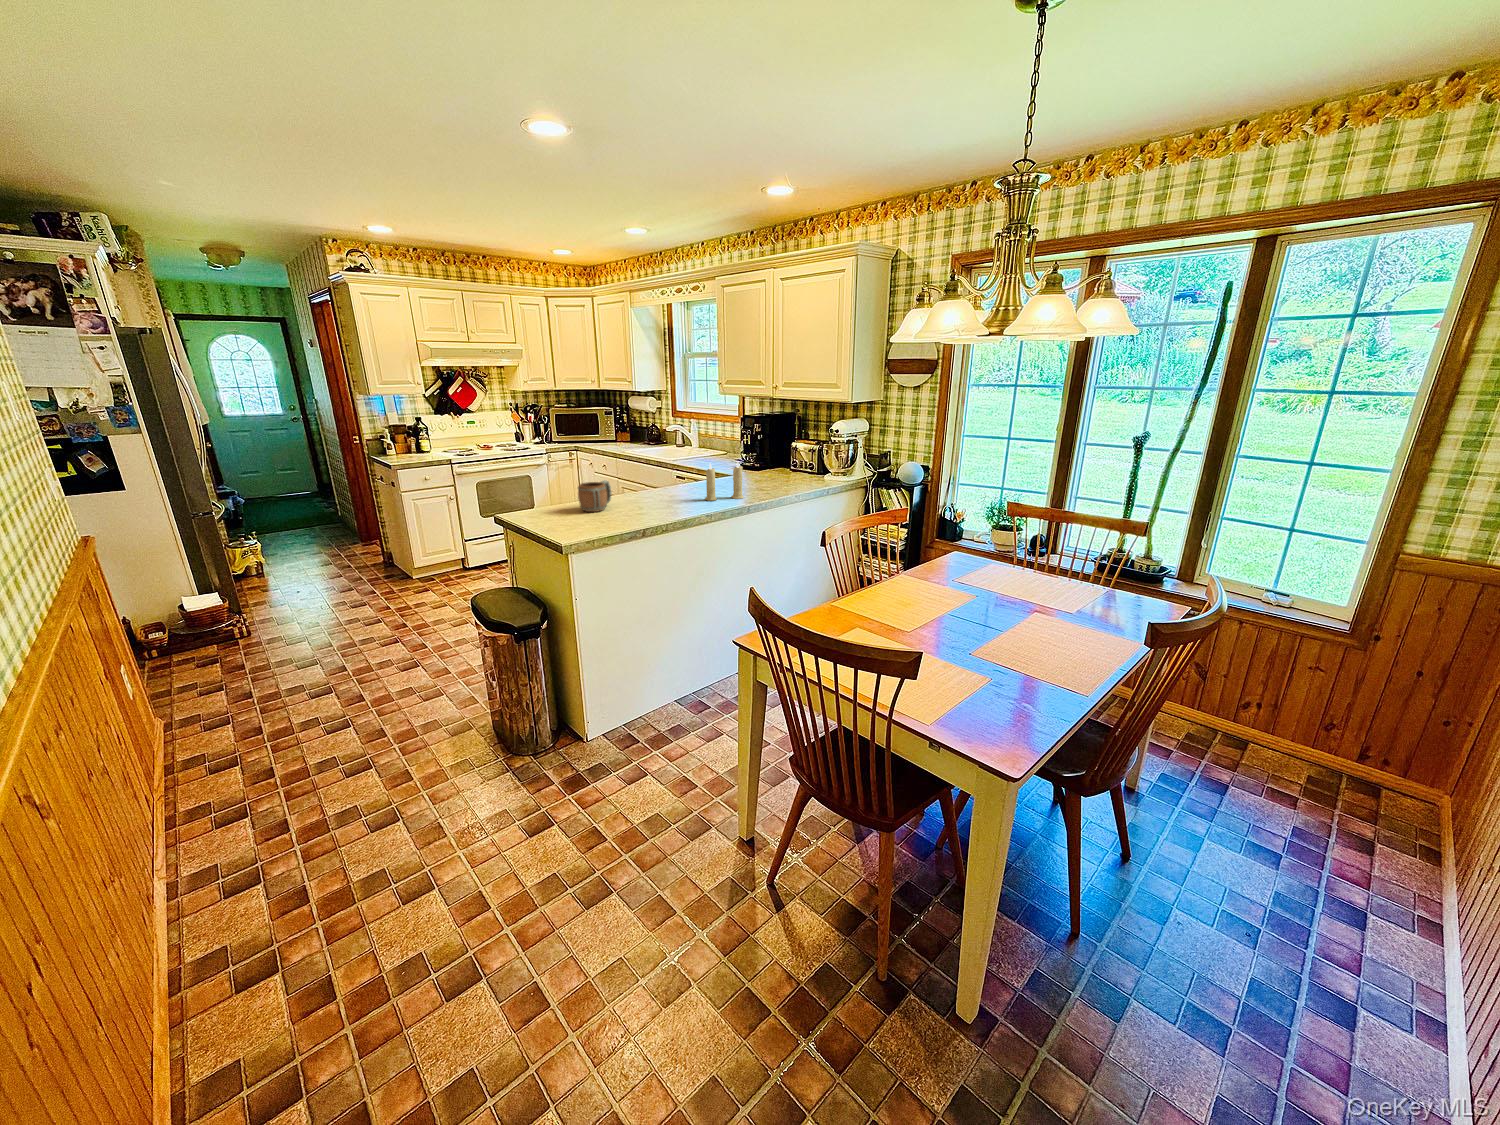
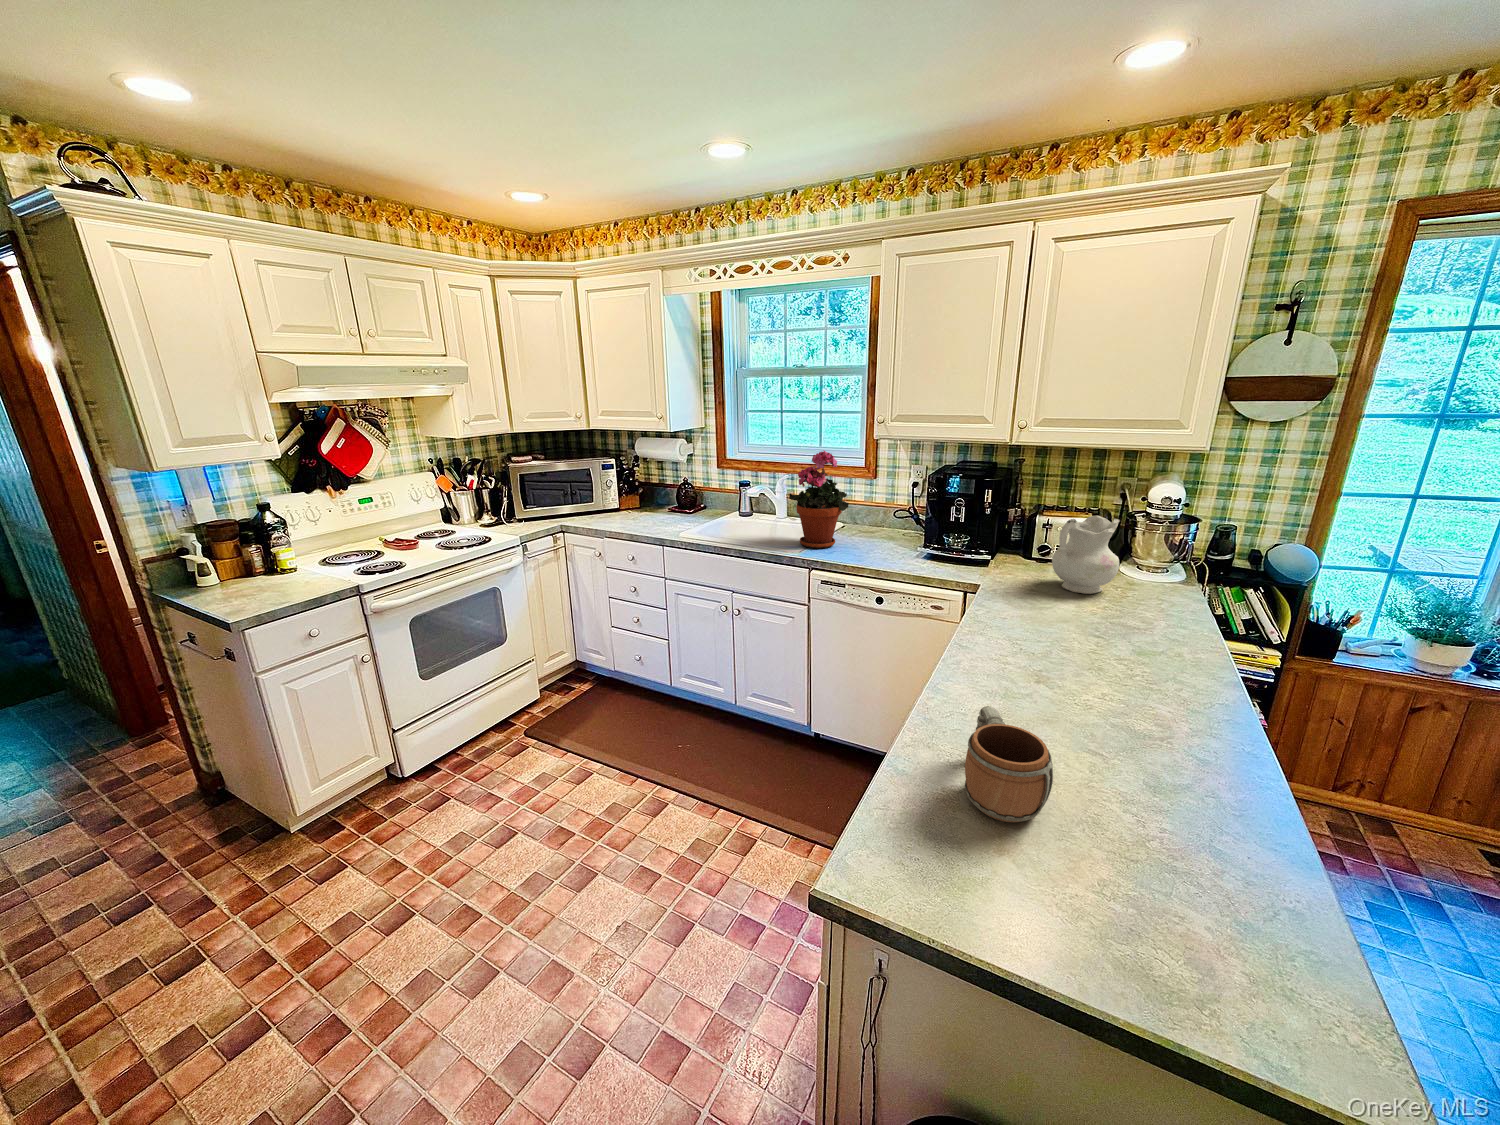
potted plant: none [676,401,710,460] -> present [789,451,849,549]
ceramic pitcher: none [766,435,803,479] -> present [1052,515,1120,594]
candle: present [705,462,744,501] -> none [1125,601,1197,702]

